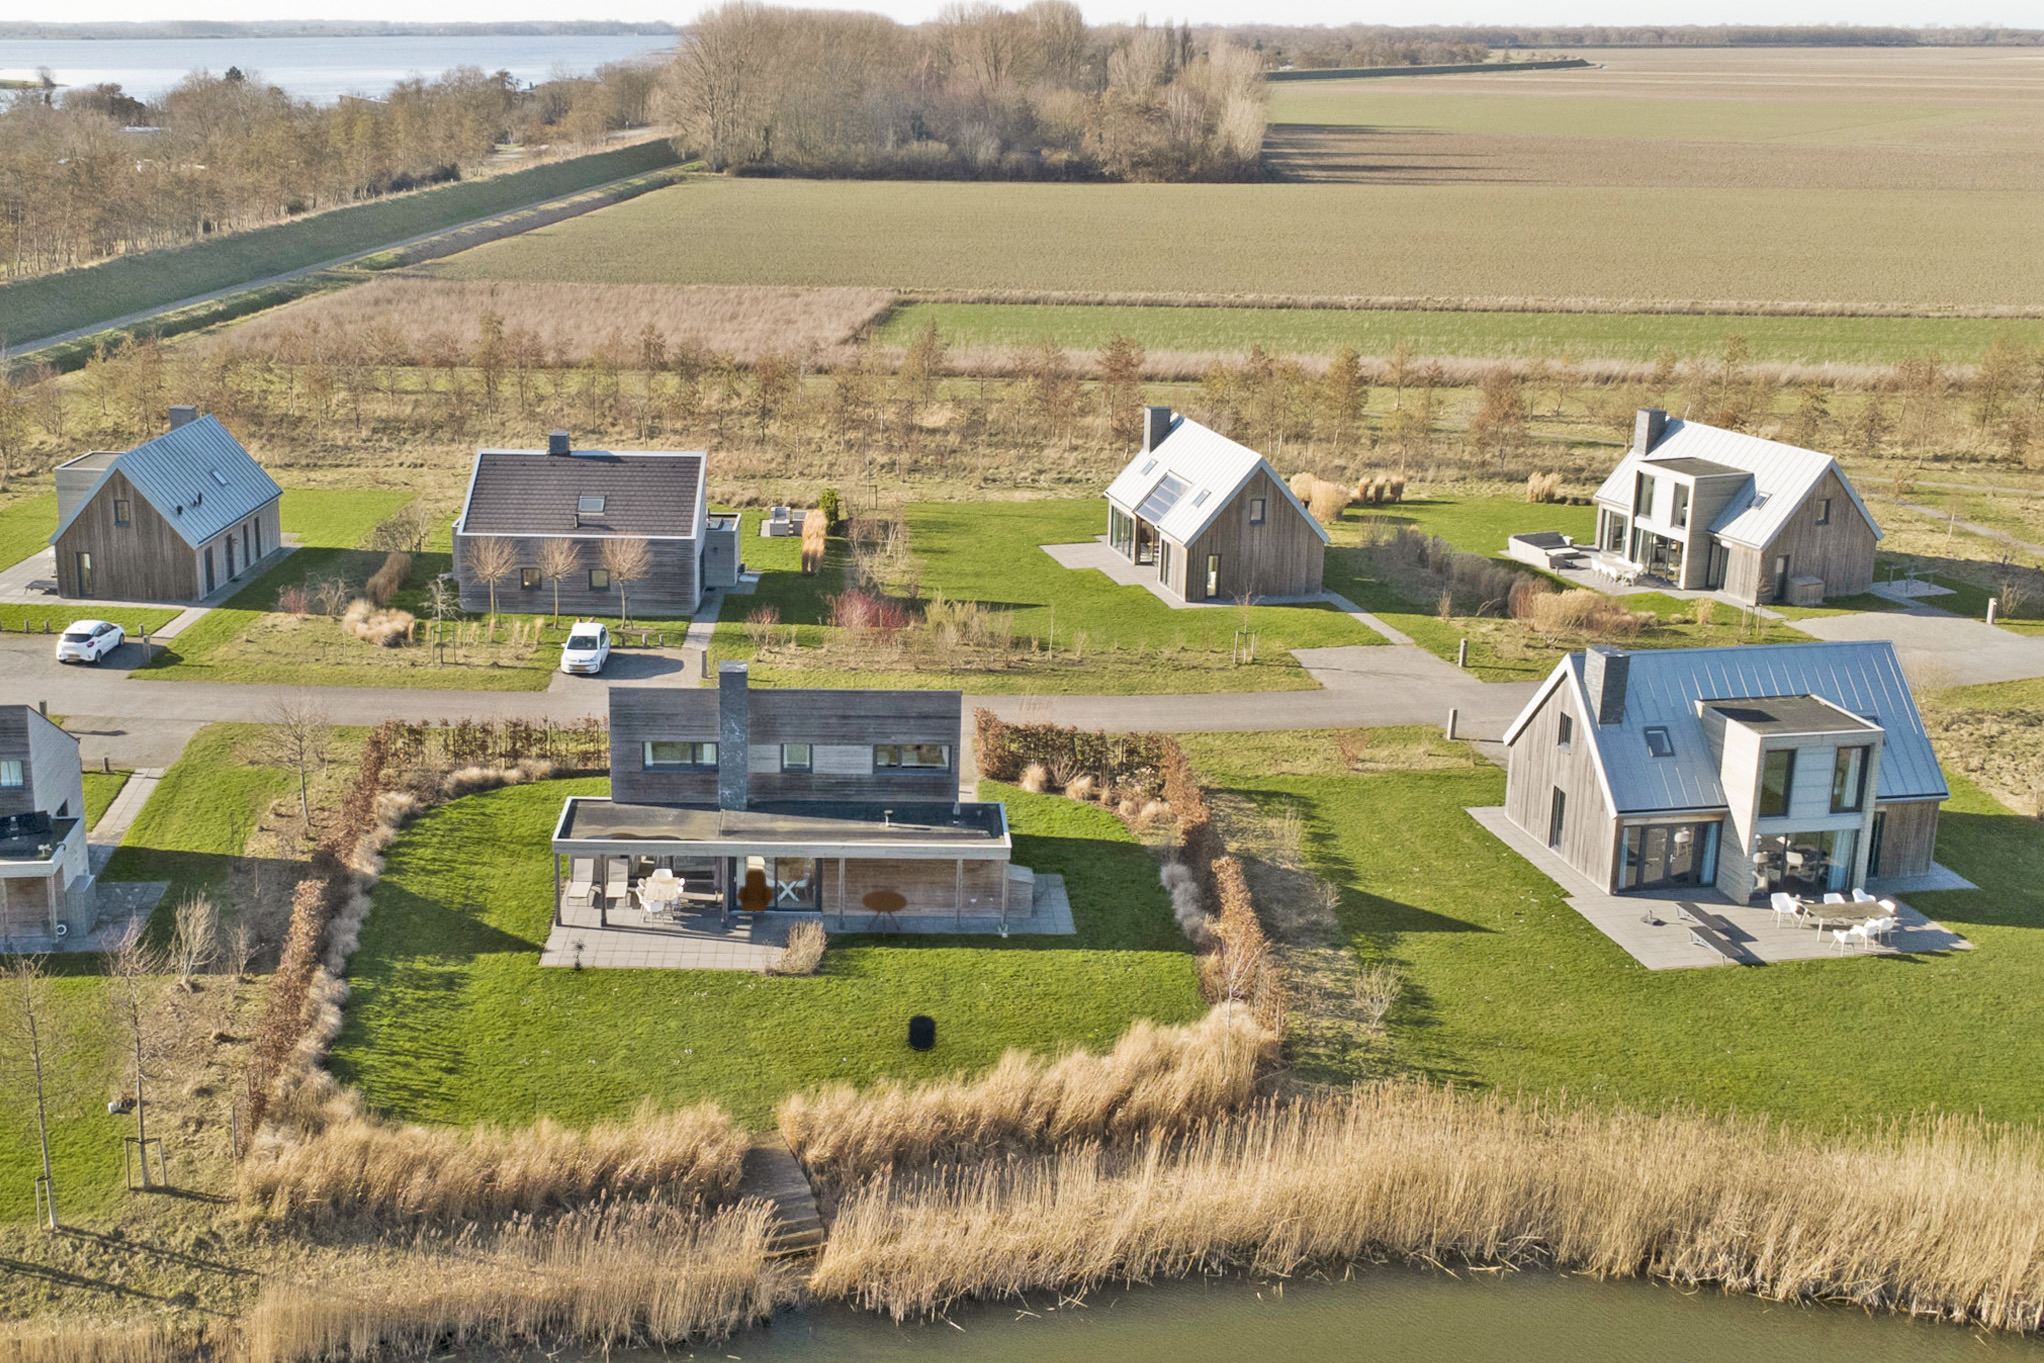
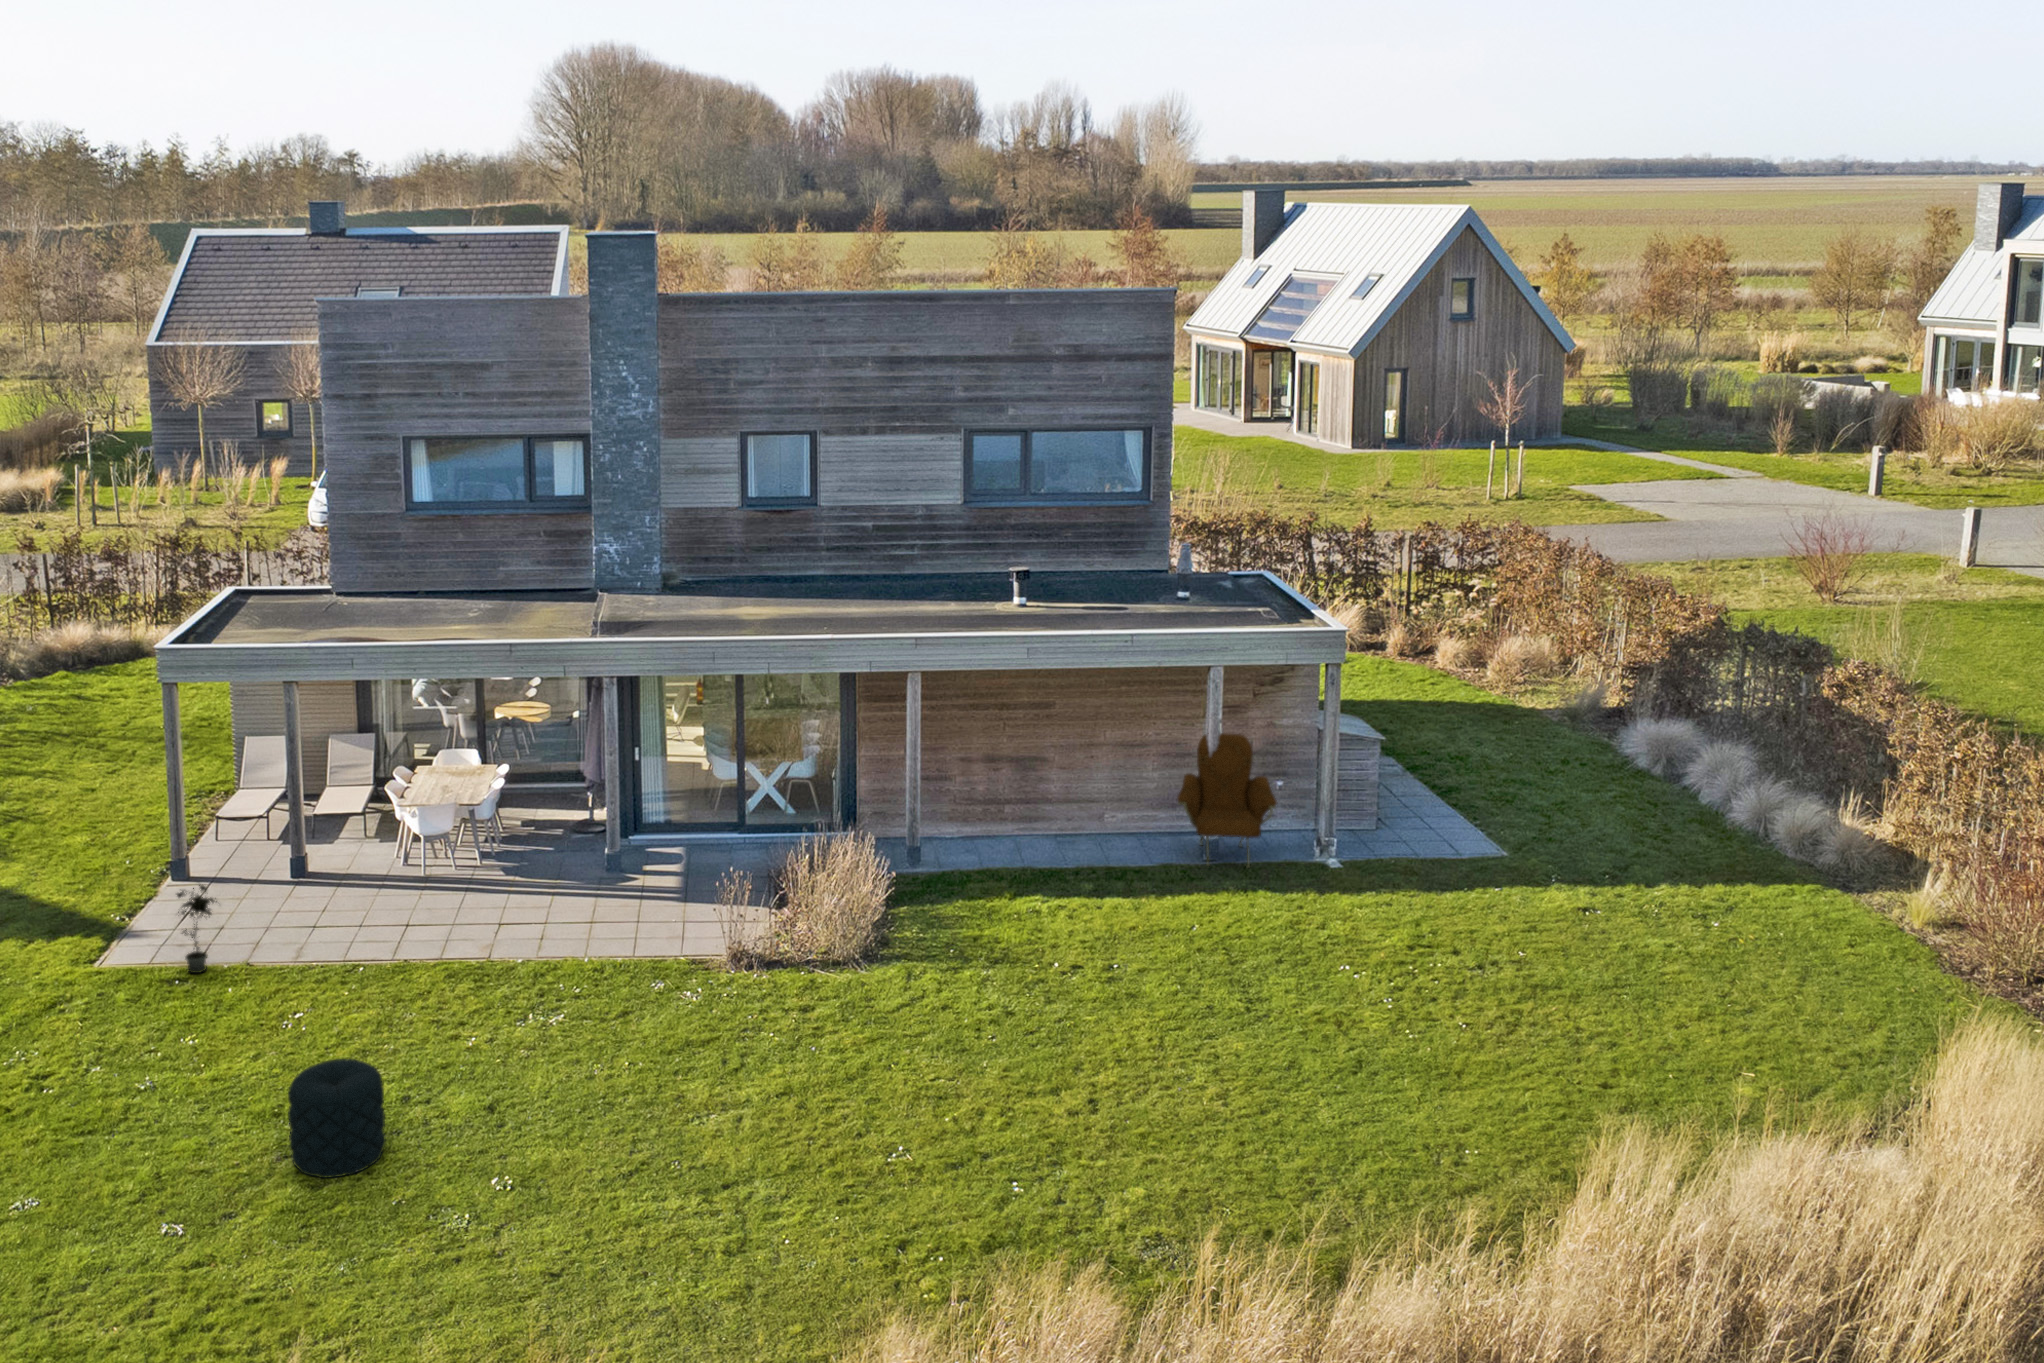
armchair: present [736,870,773,913] -> present [1177,733,1277,867]
round table: present [862,890,907,923] -> none [967,763,1084,871]
pouf: present [907,1015,936,1051] -> present [288,1059,386,1178]

